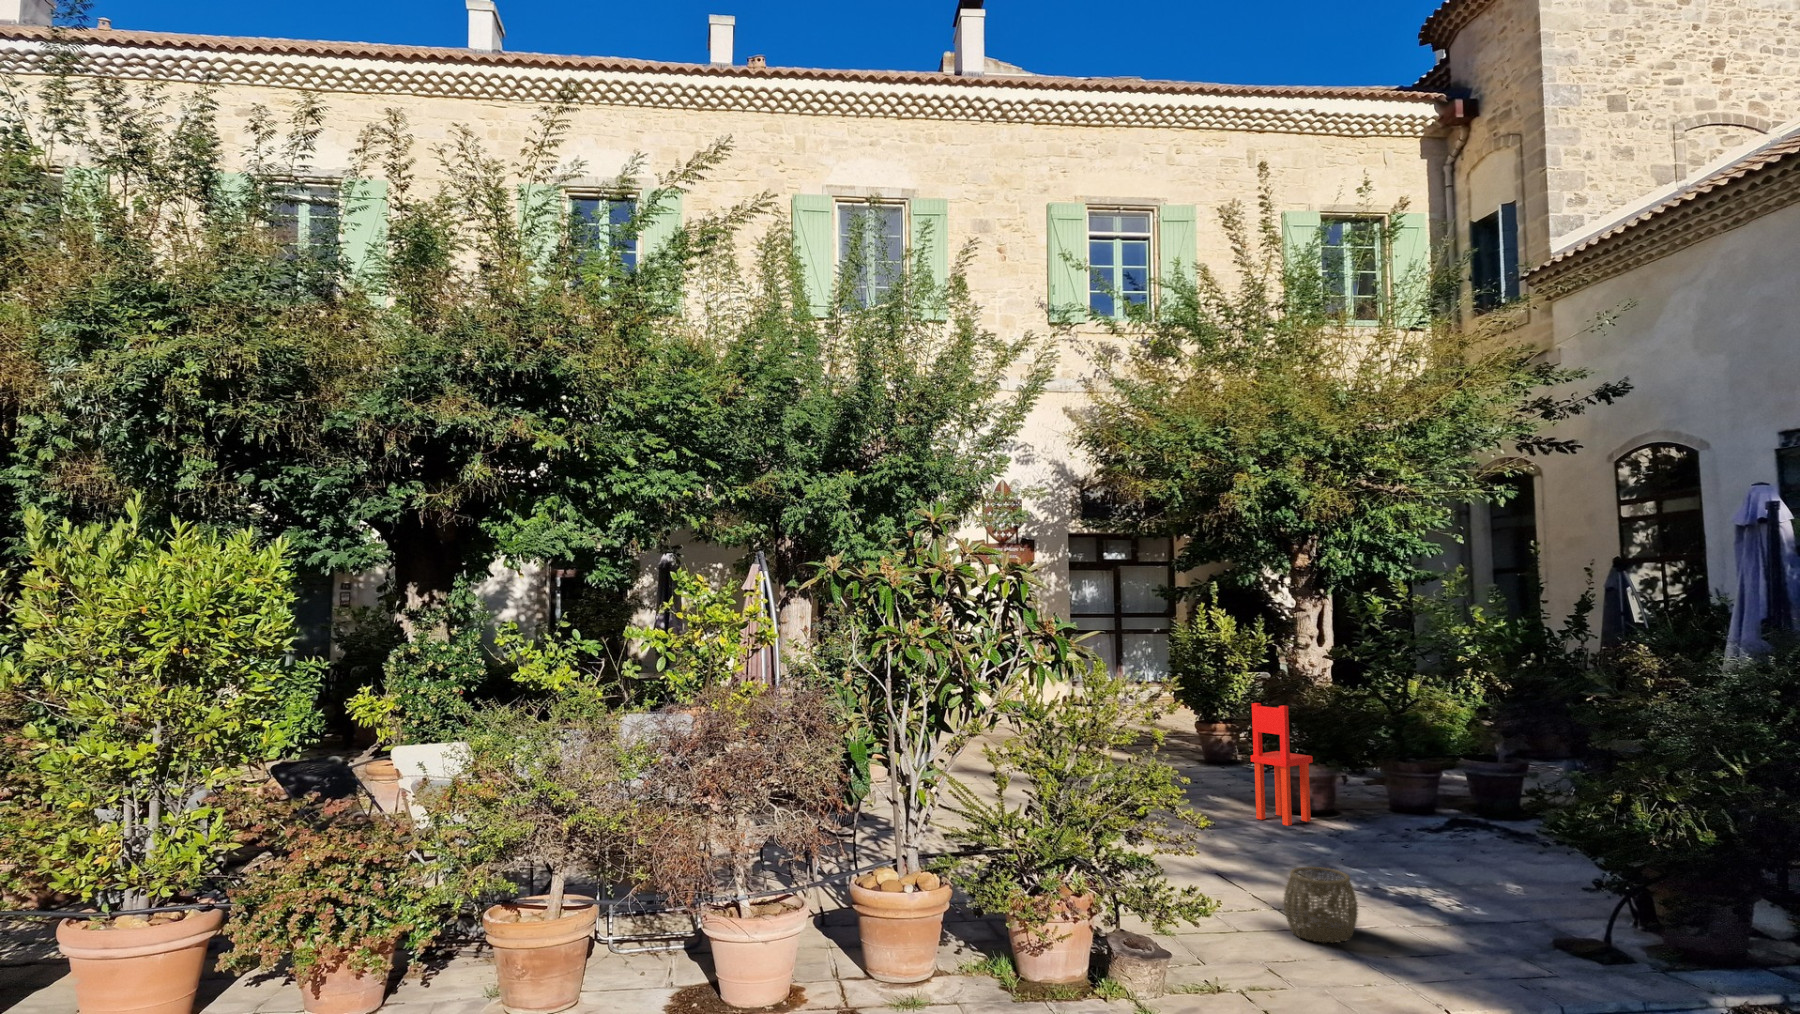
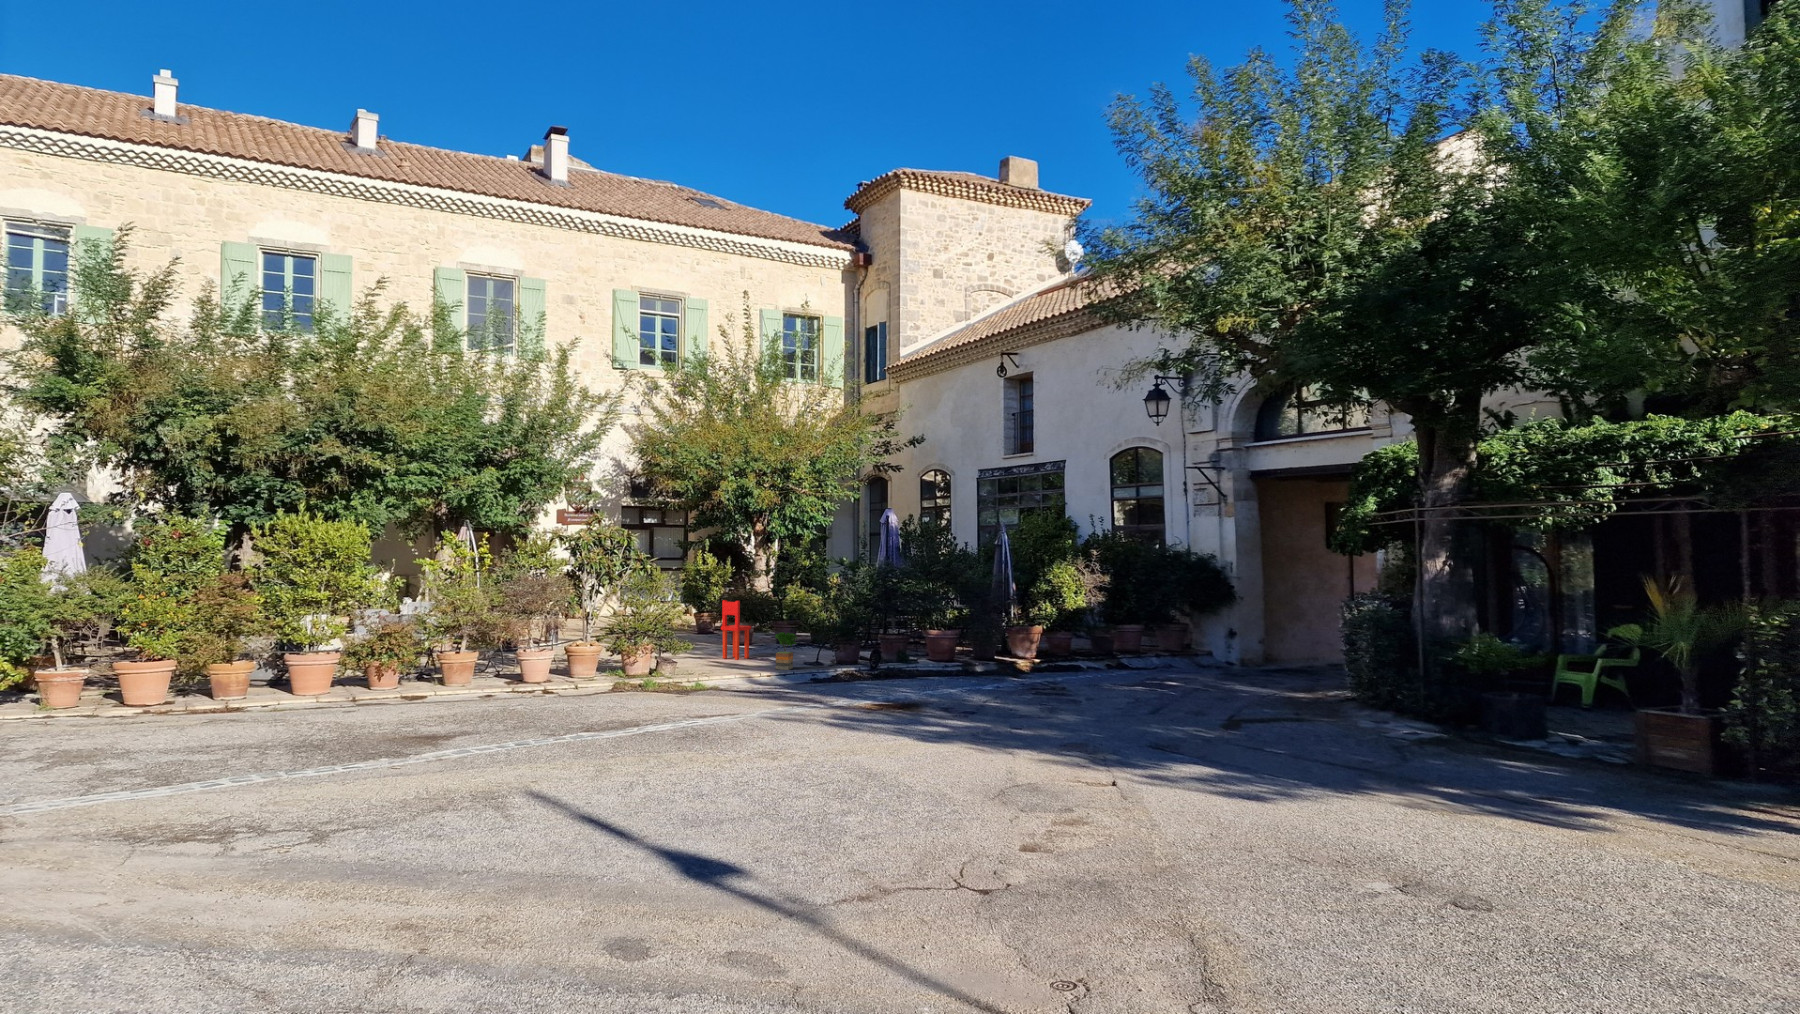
potted tree: none [1377,783,1435,872] -> present [775,632,797,670]
woven basket: present [1284,867,1358,943] -> none [725,660,755,688]

